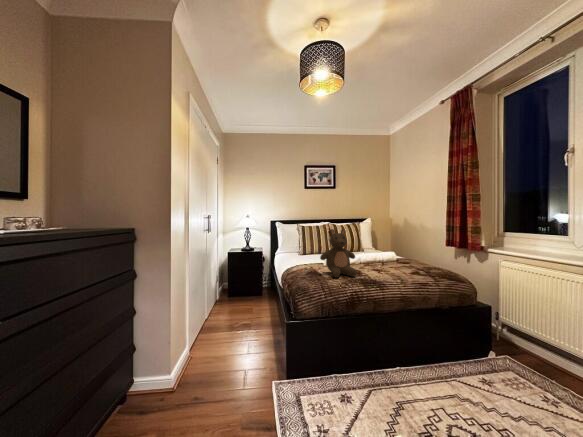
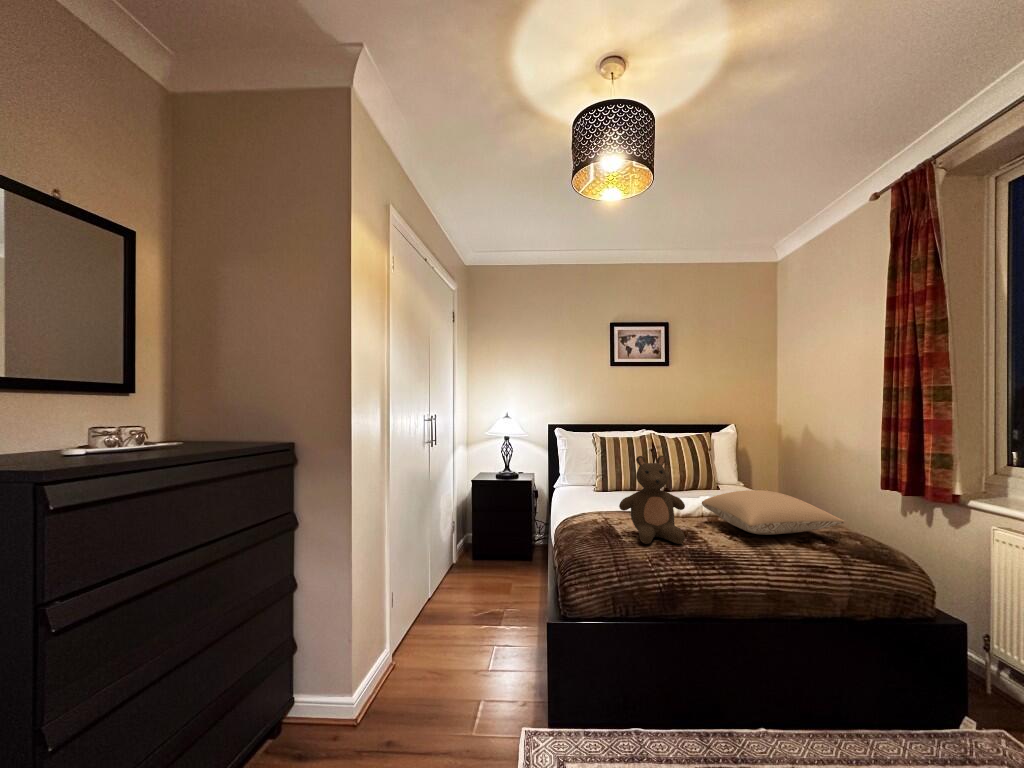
pillow: none [361,248,435,270] -> present [702,490,845,535]

